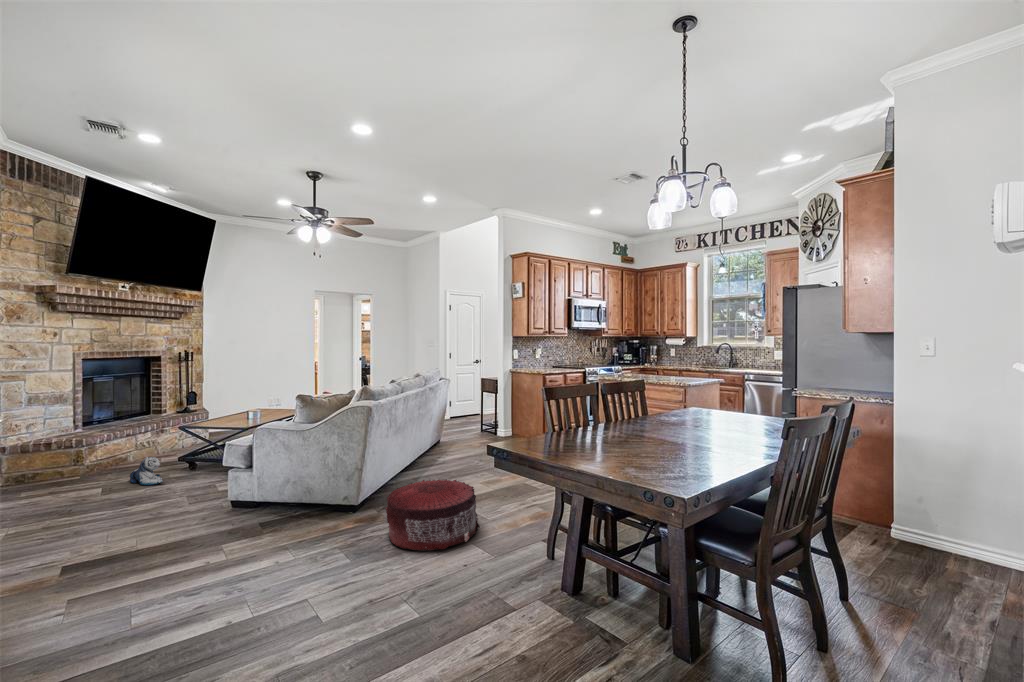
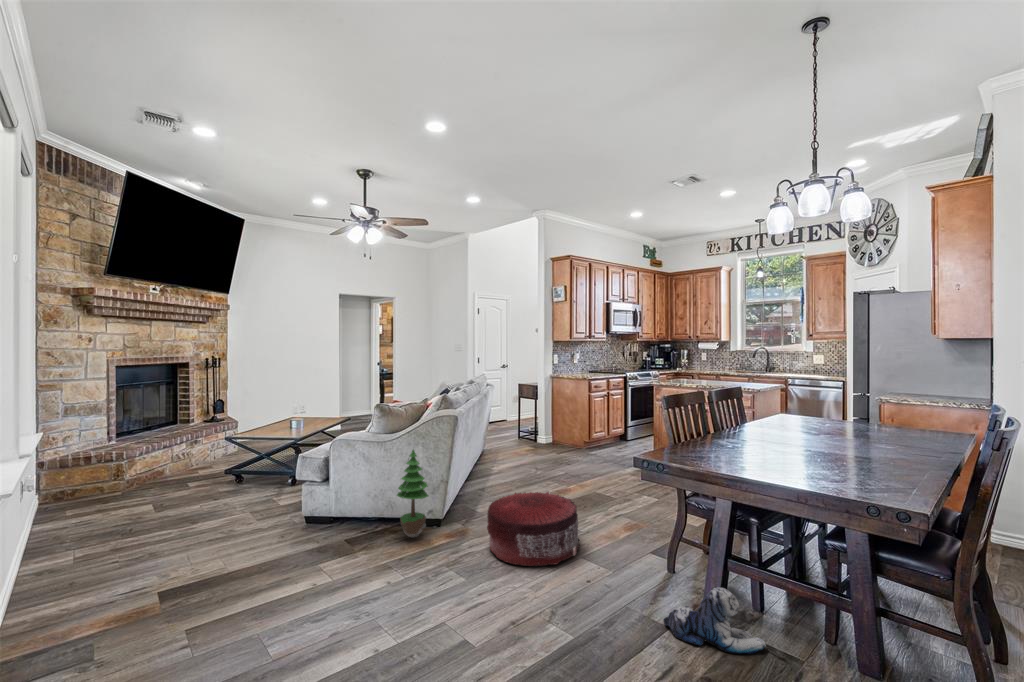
potted tree: none [306,436,339,522] -> present [397,450,428,538]
plush toy: present [130,457,163,485] -> present [664,587,766,654]

